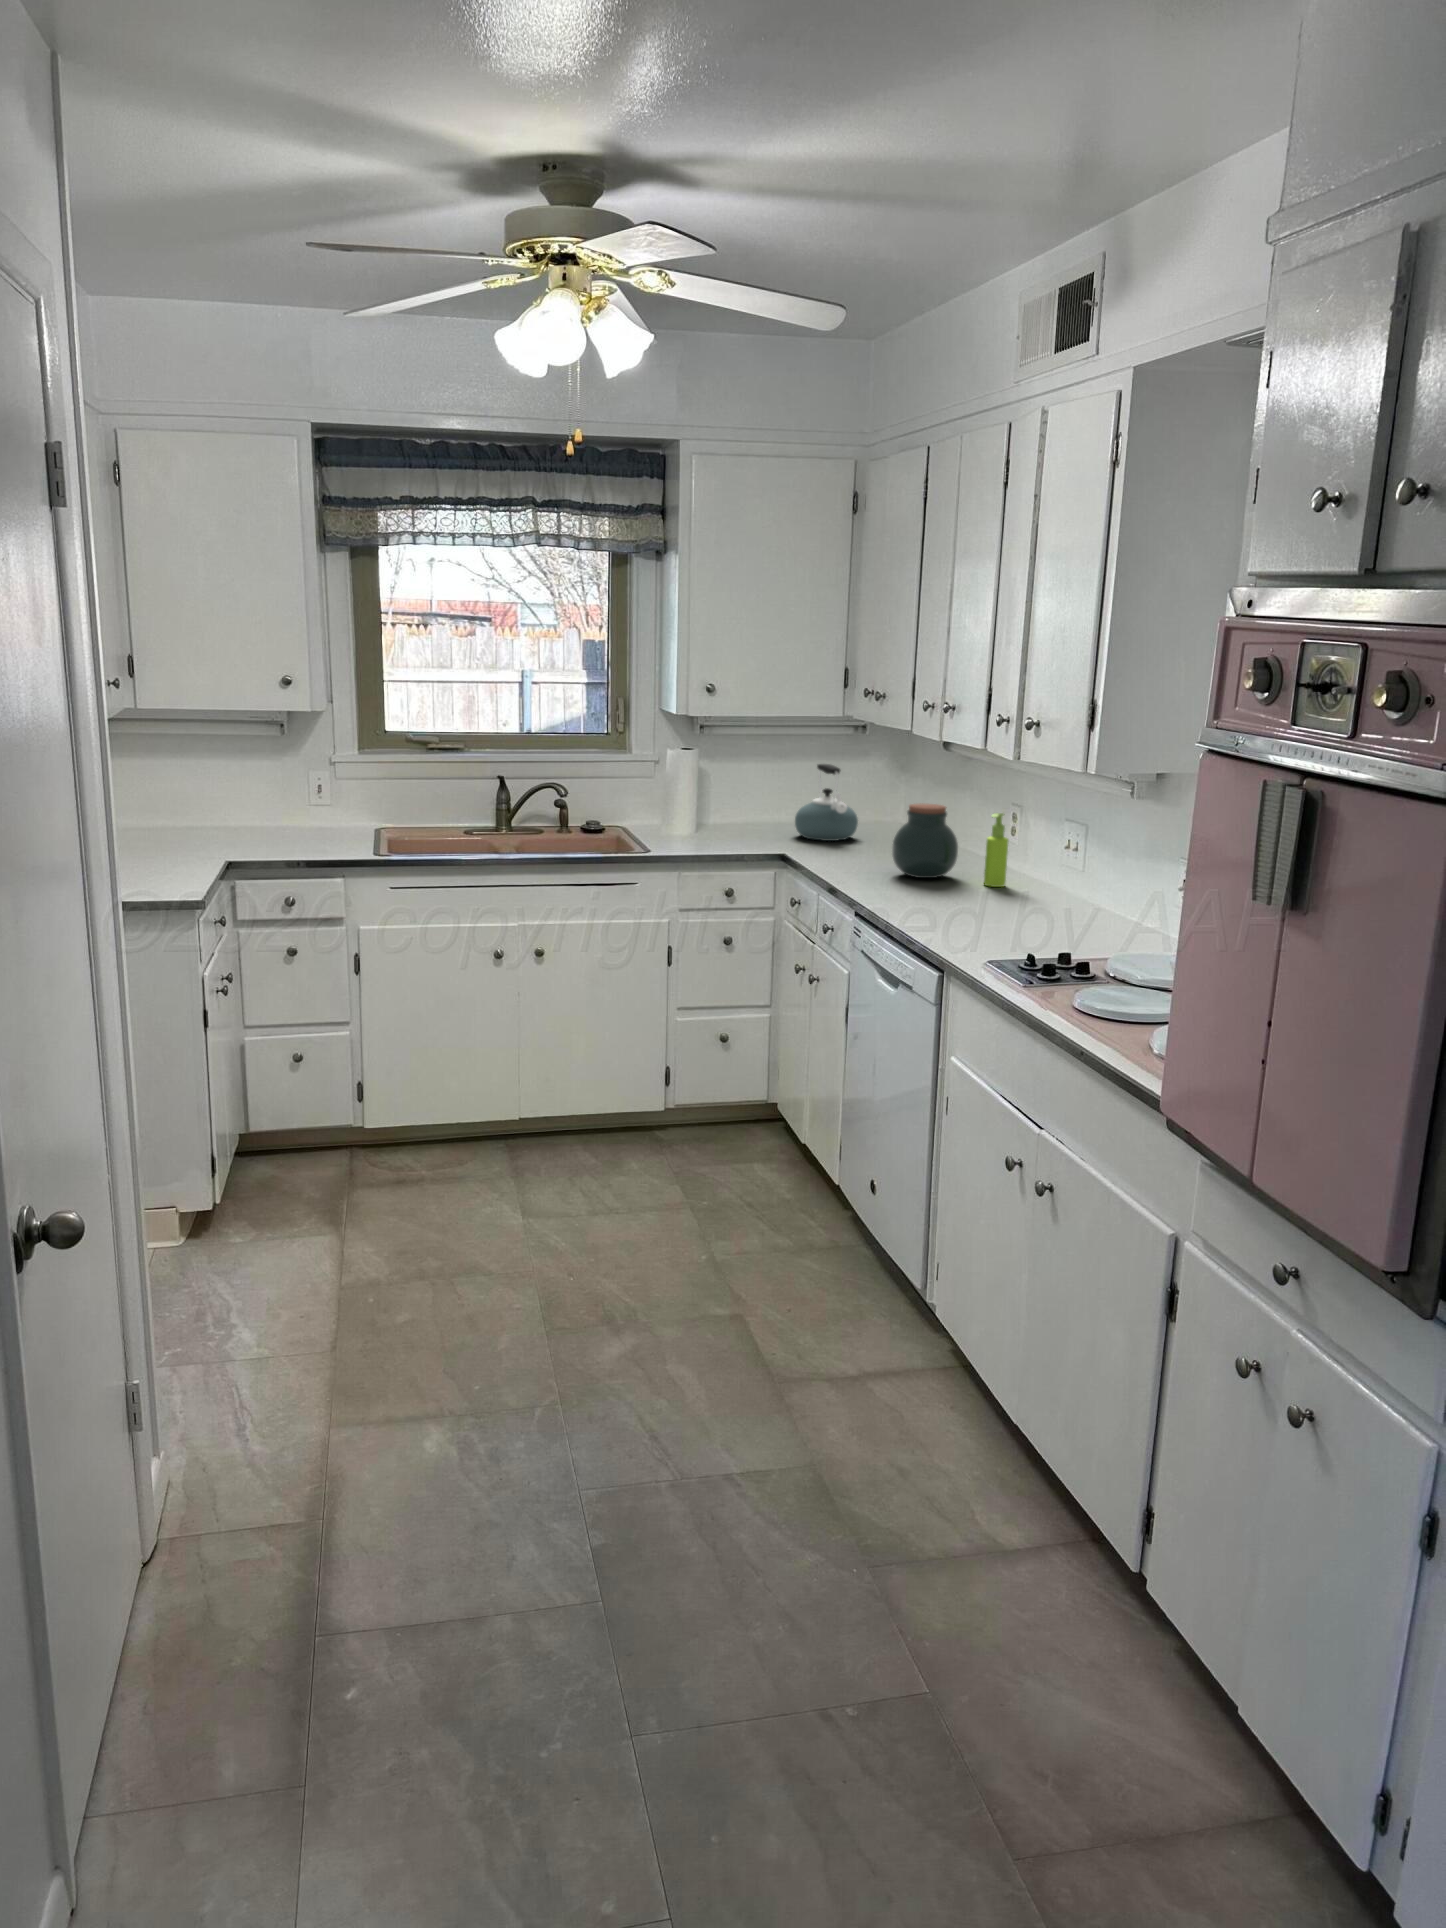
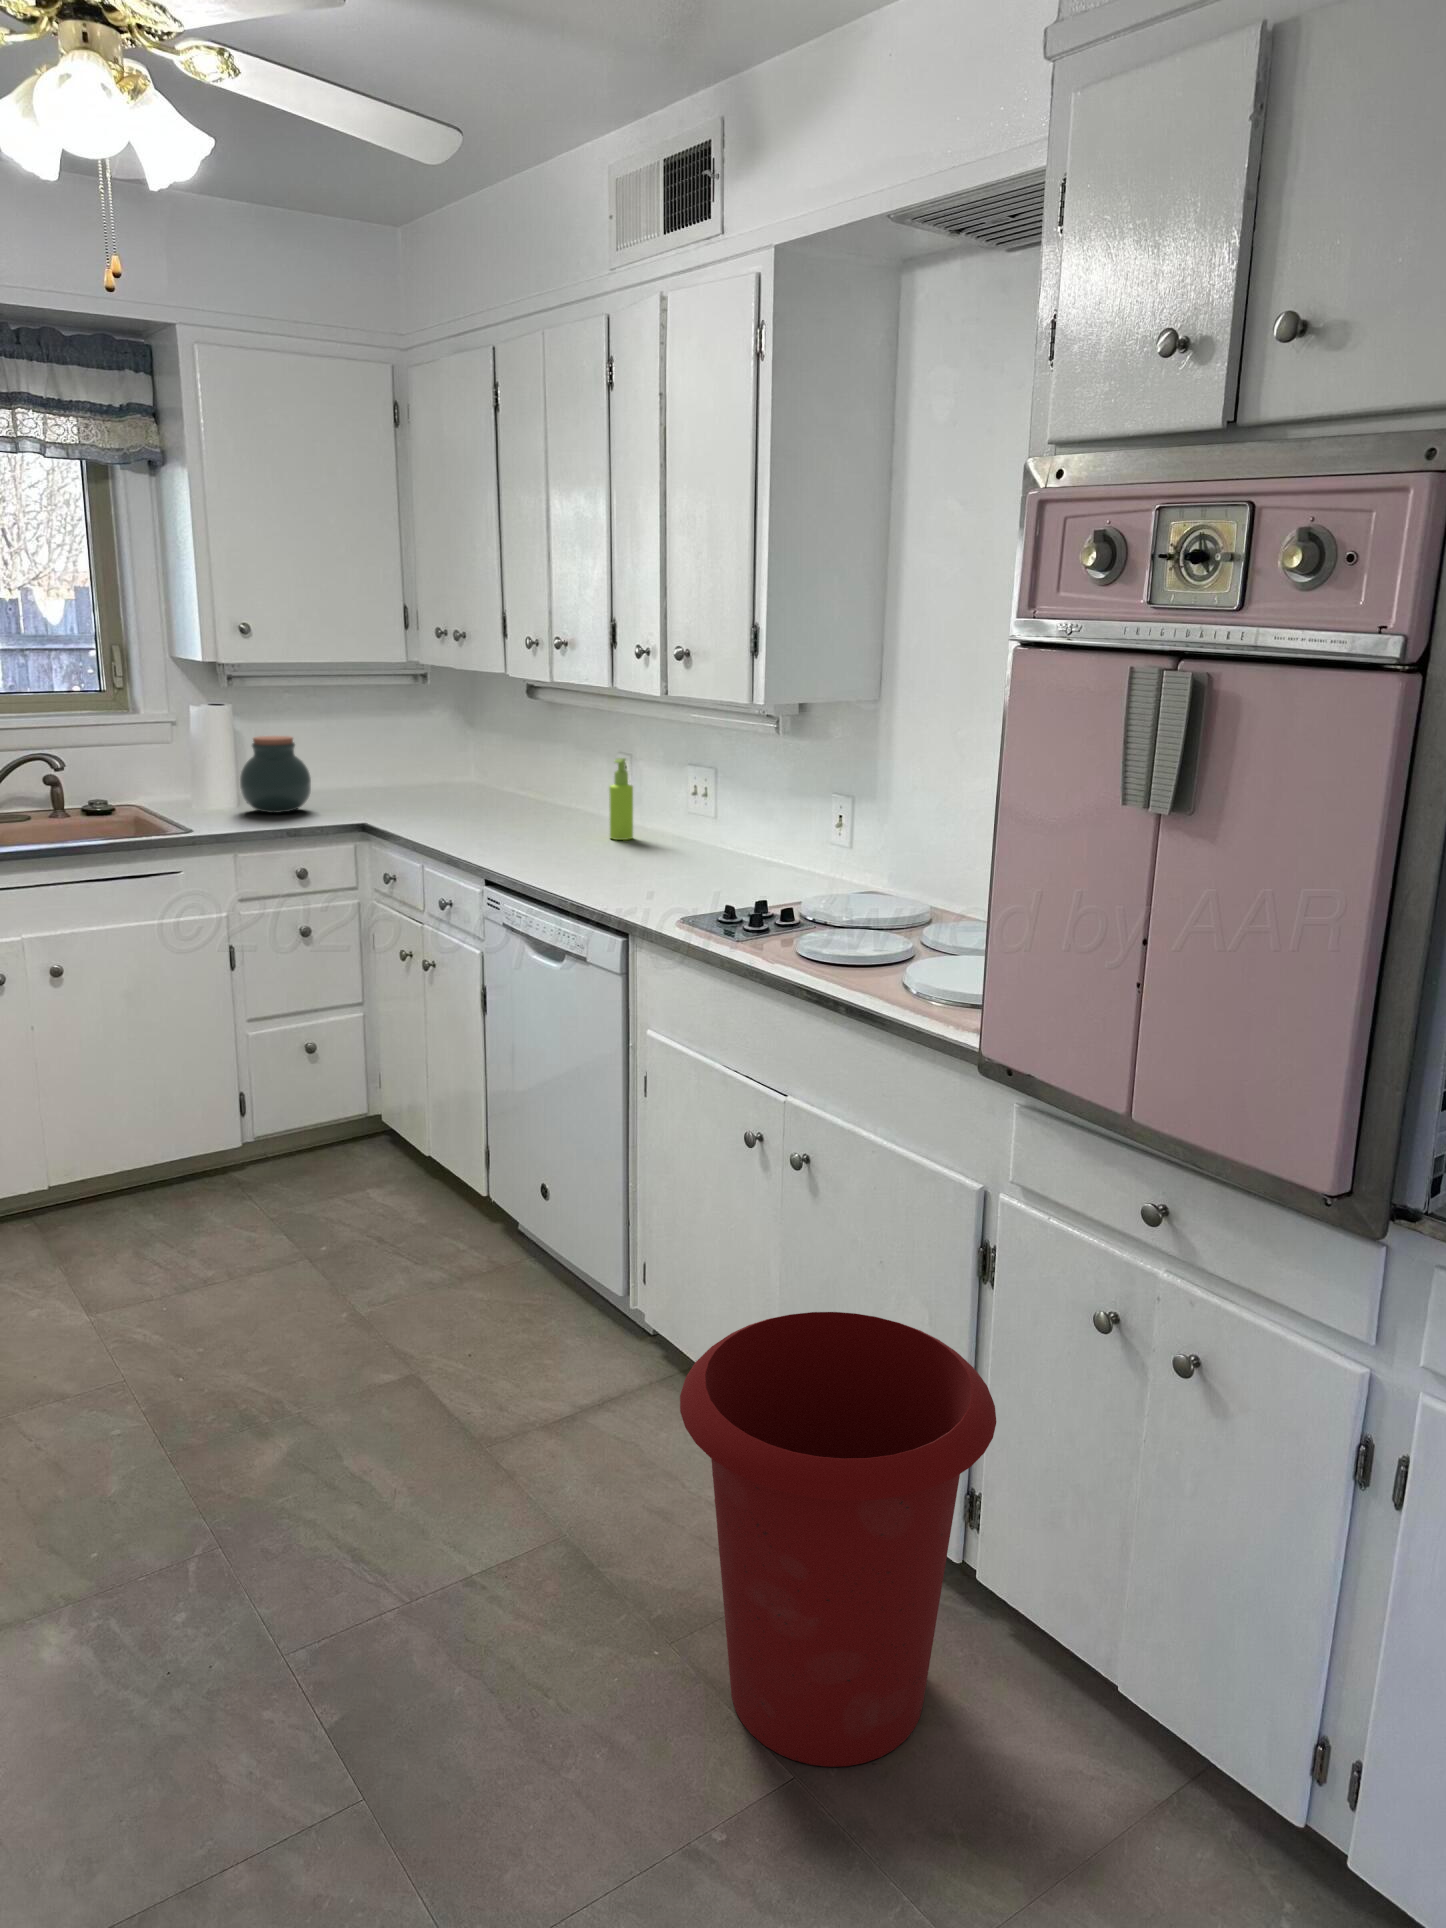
kettle: present [795,764,858,841] -> none [361,718,435,805]
jar: present [892,804,958,878] -> present [240,736,311,813]
waste bin: none [864,1310,1142,1701] -> present [680,1312,996,1767]

